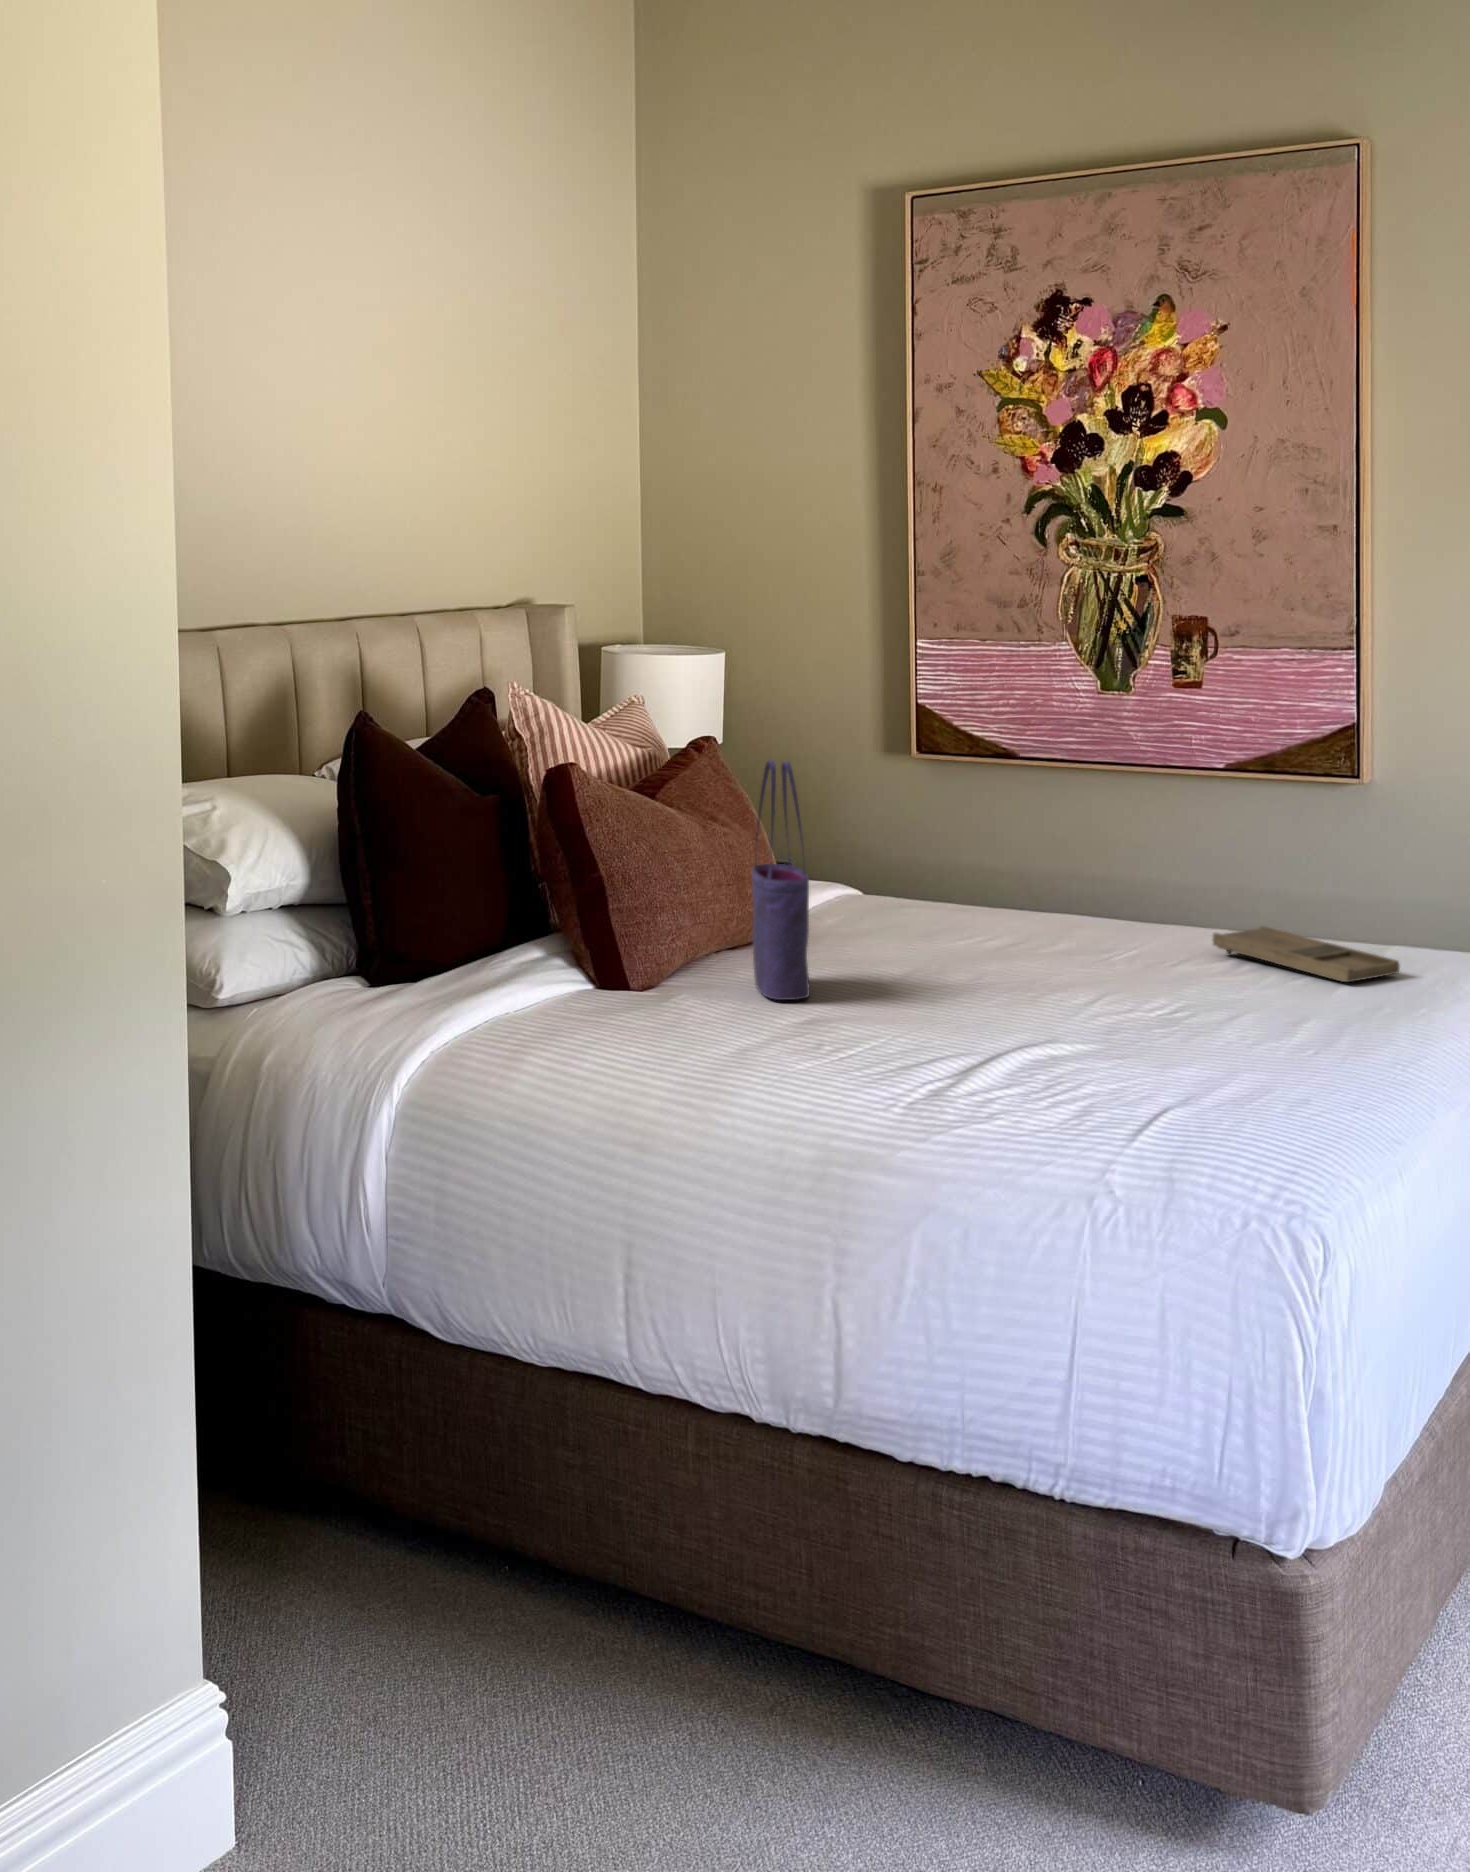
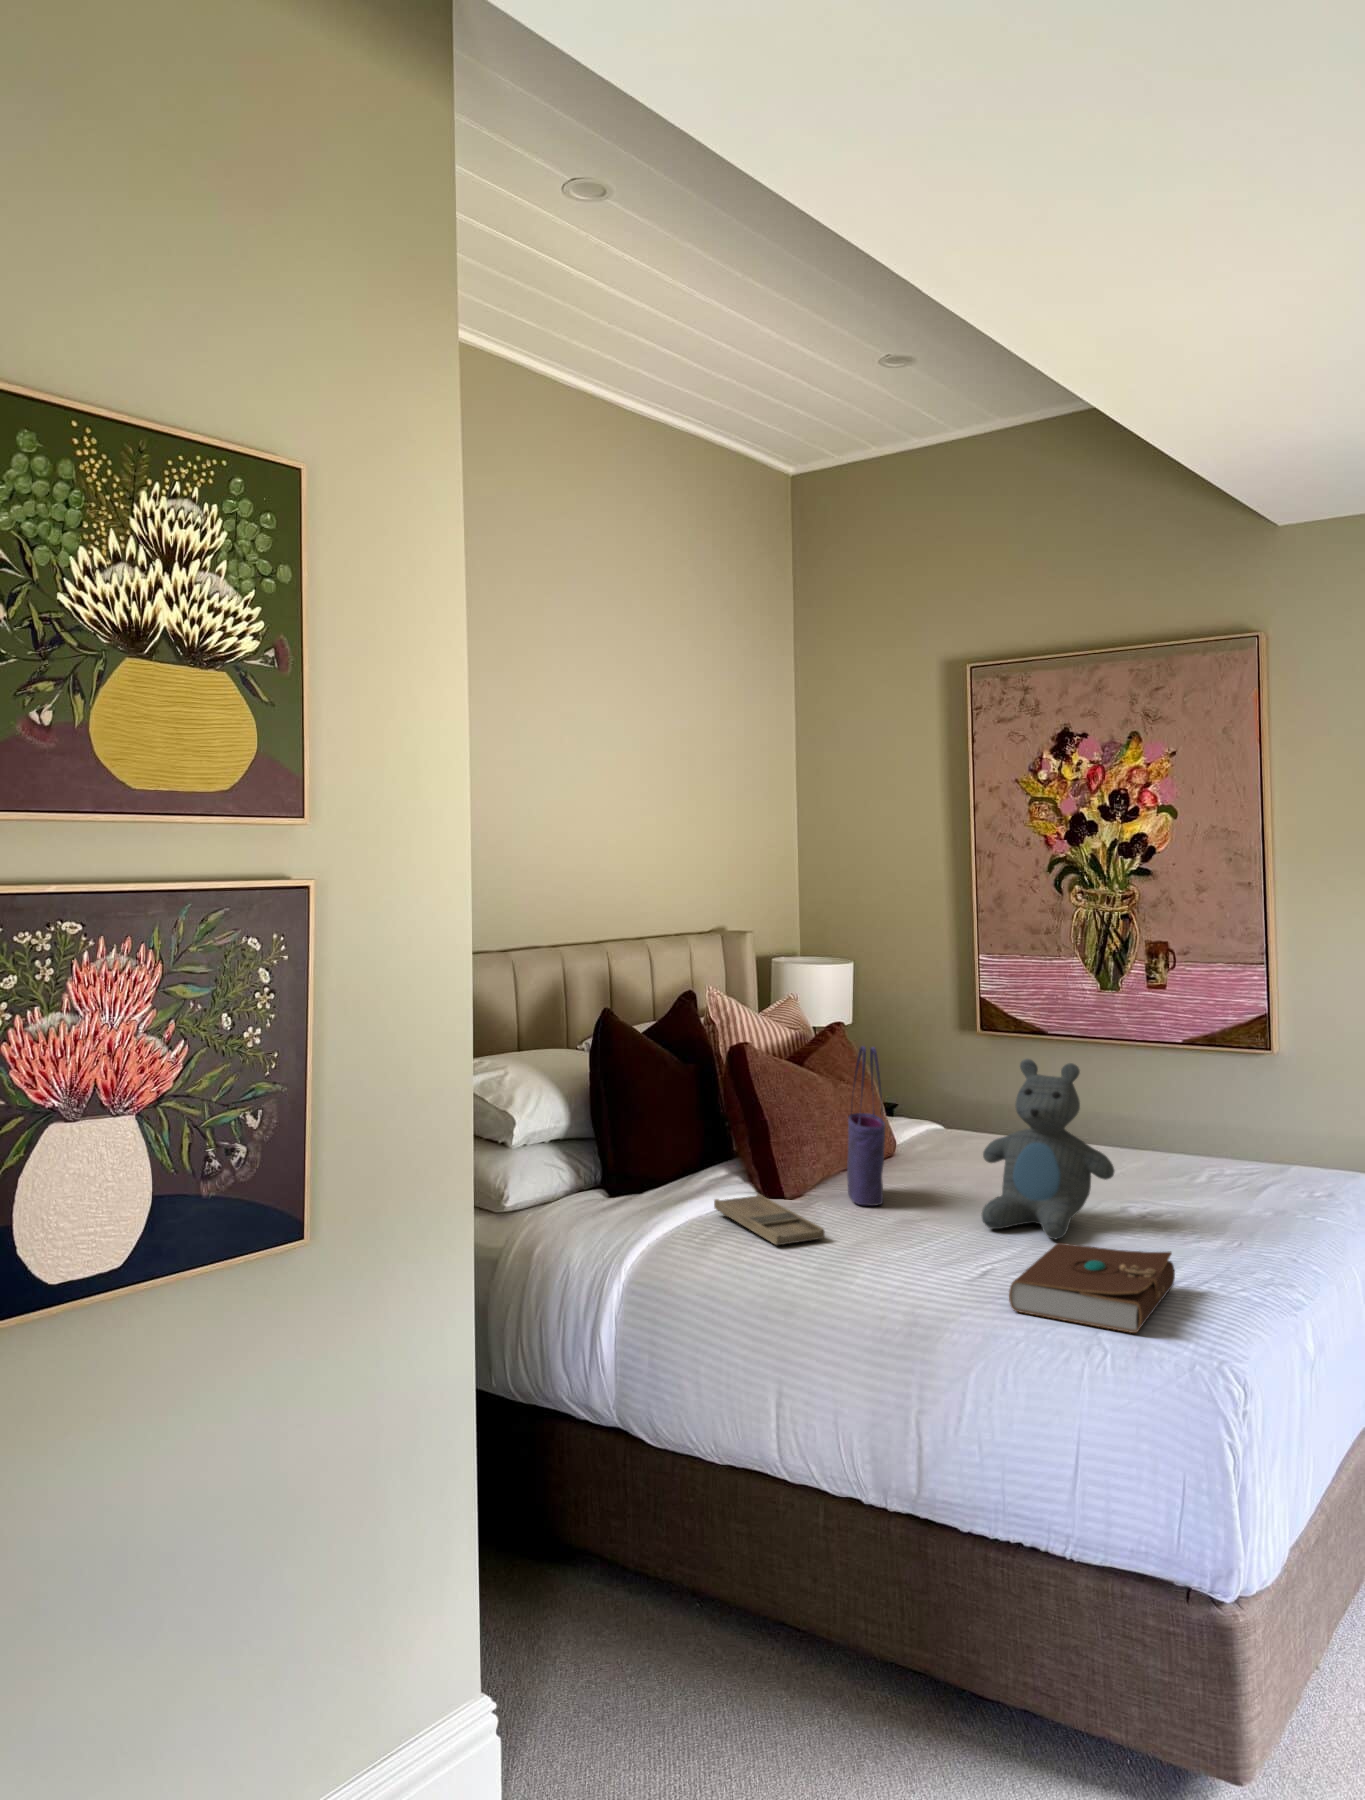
teddy bear: none [958,768,1160,1036] -> present [982,1059,1114,1239]
tray: present [1213,926,1400,982] -> present [714,1194,825,1245]
book: none [1016,1034,1263,1155] -> present [1009,1243,1175,1333]

